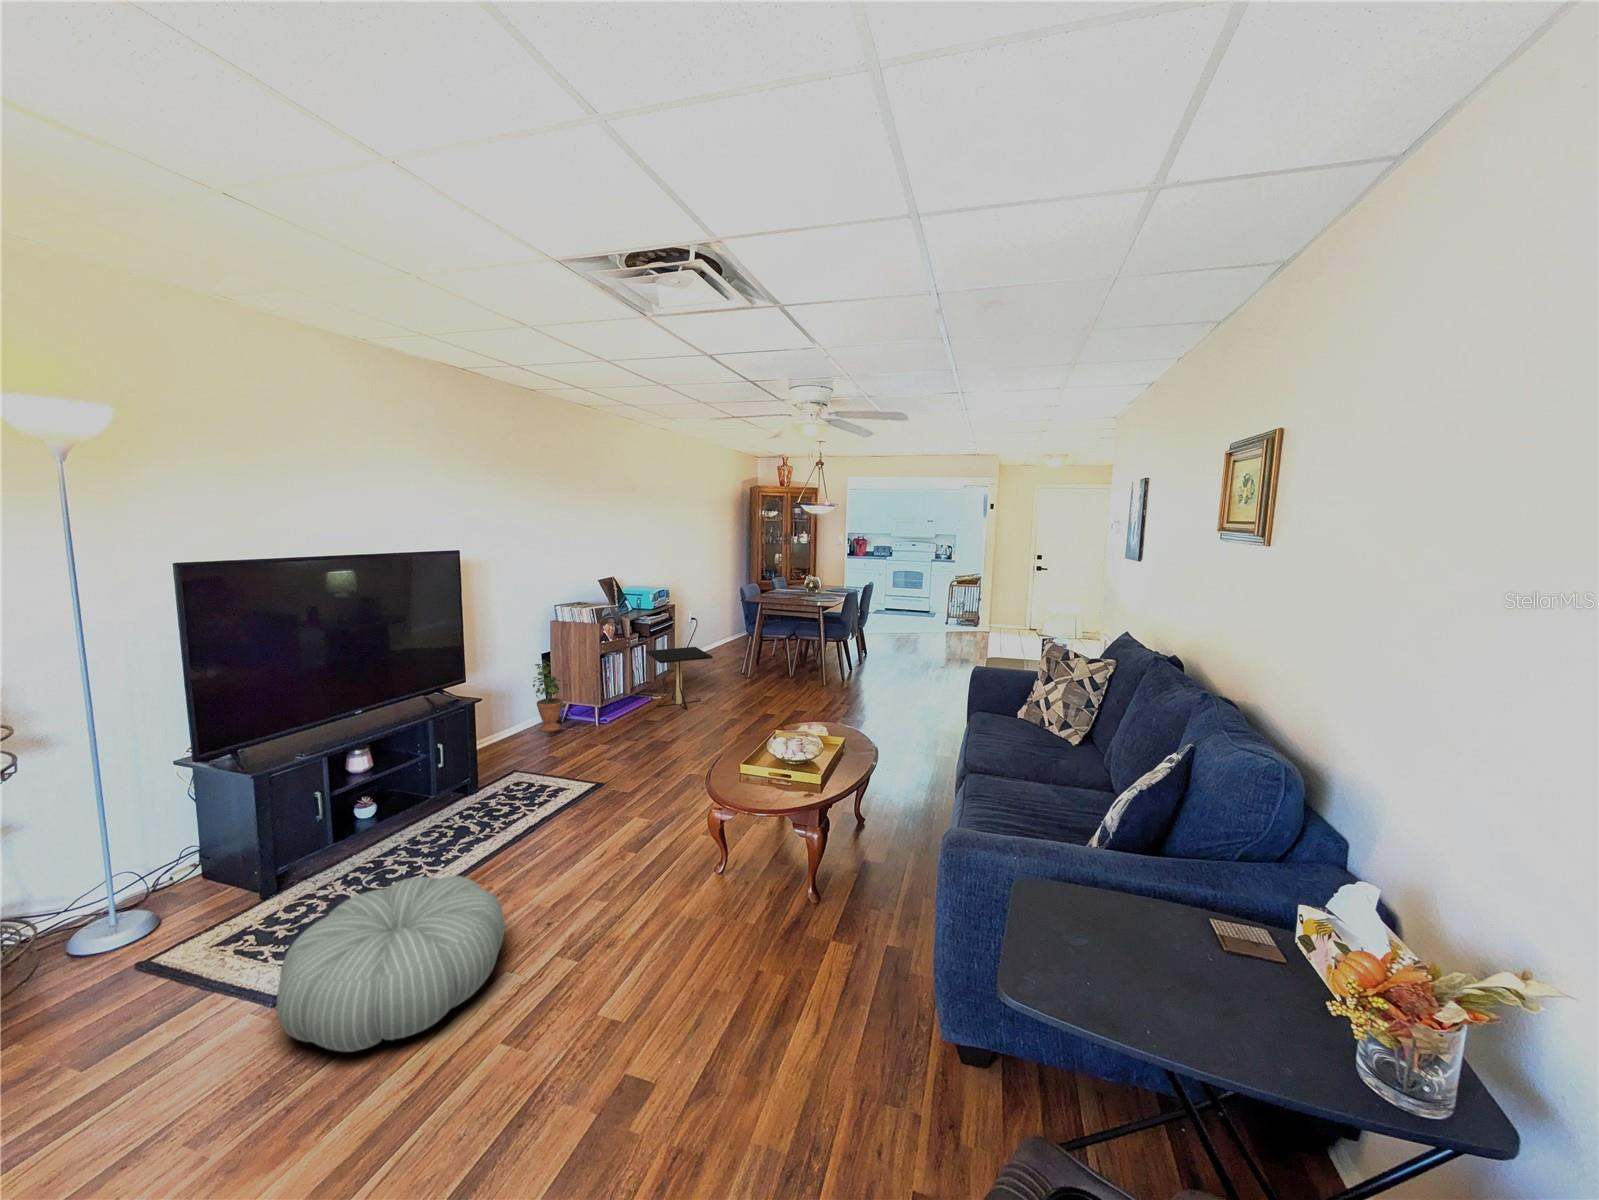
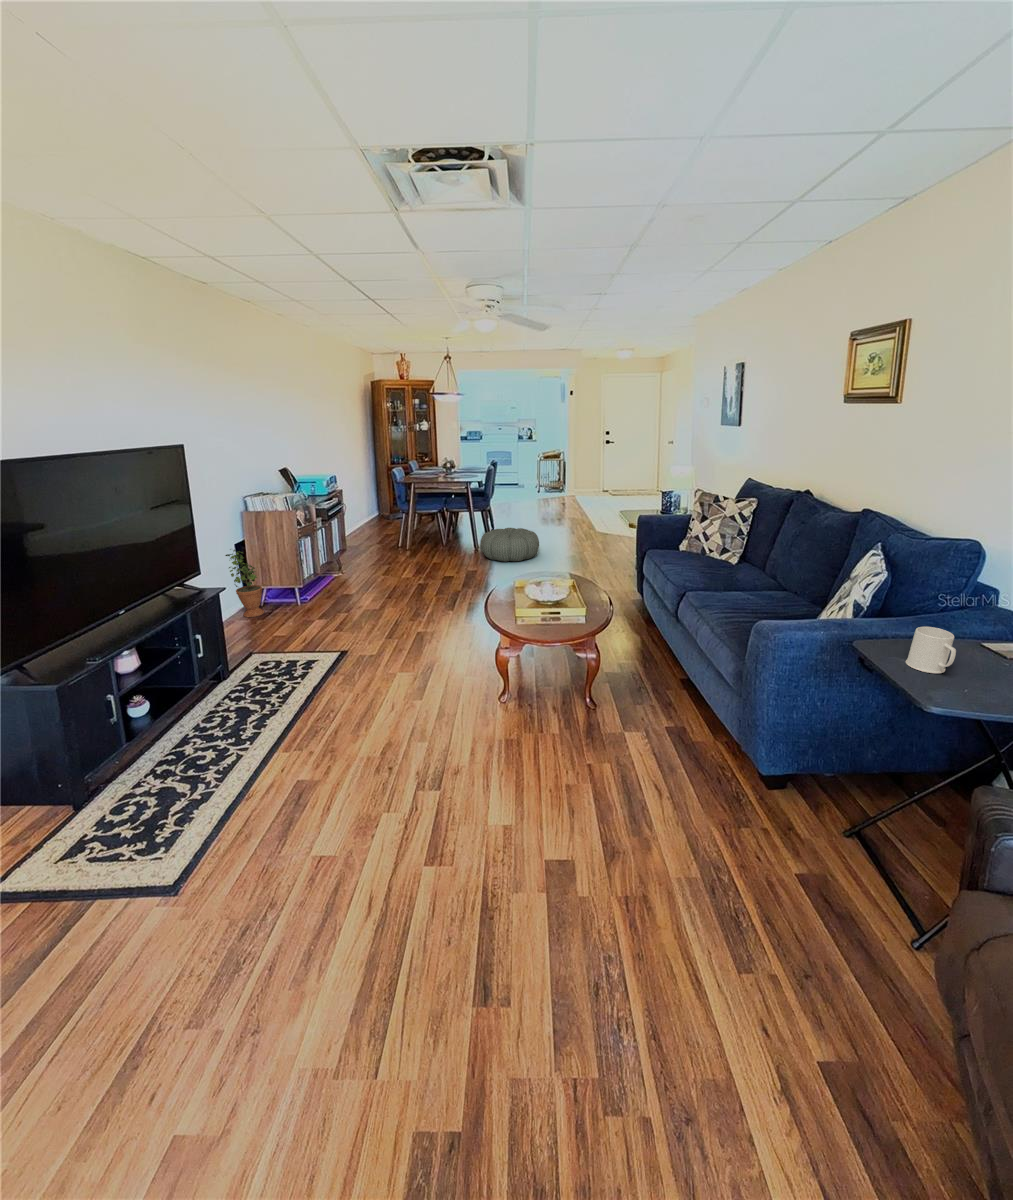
side table: present [646,647,713,709] -> none [322,526,390,583]
mug: none [1063,863,1113,935] -> present [906,627,956,673]
pouf: present [277,876,505,1052] -> present [480,528,539,562]

